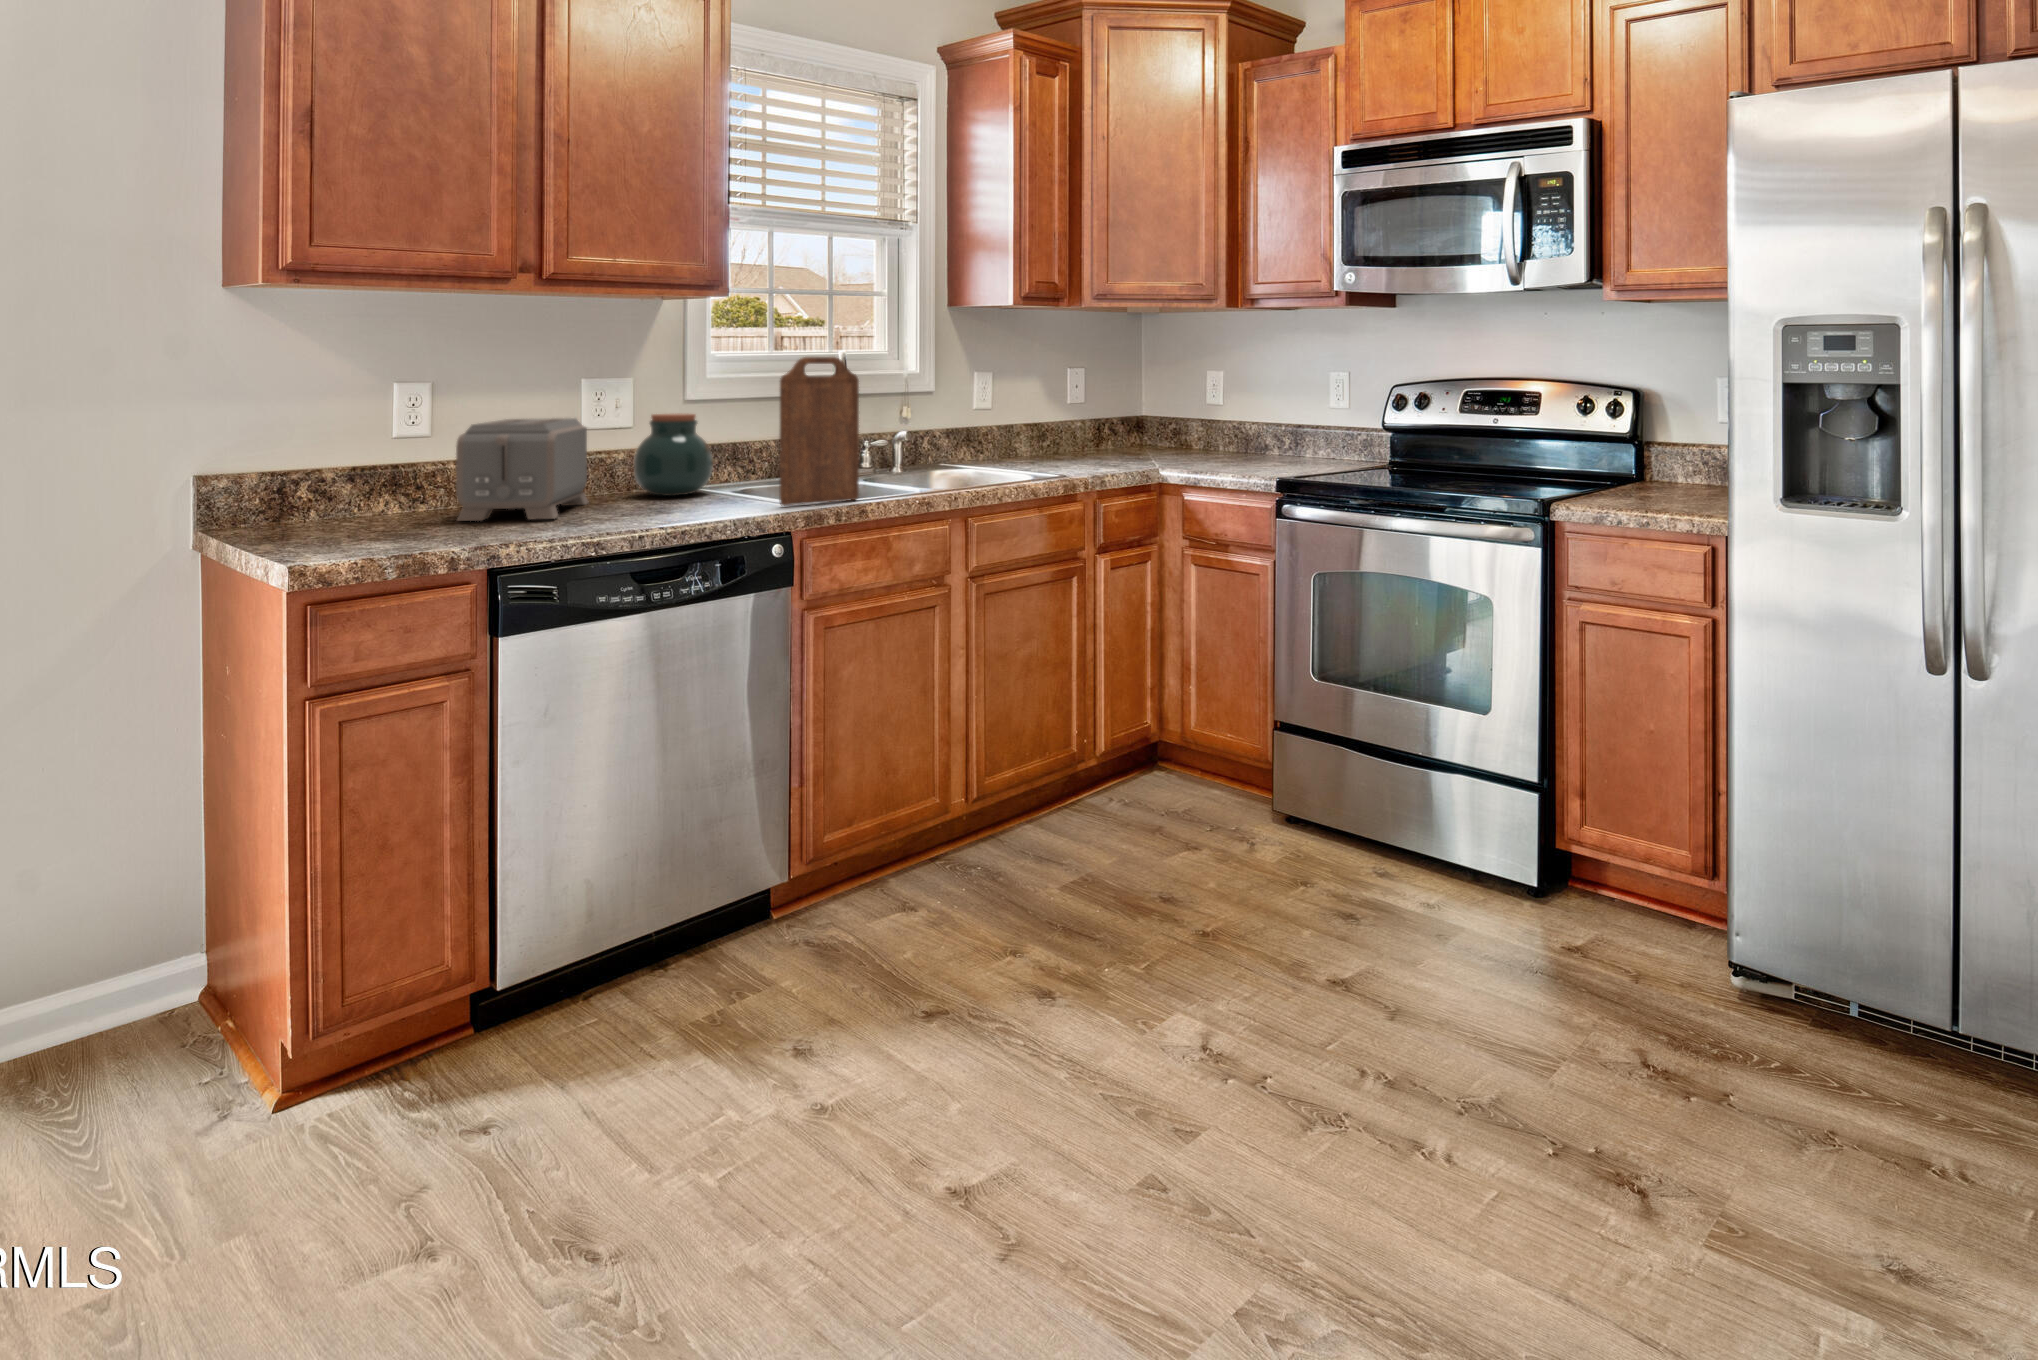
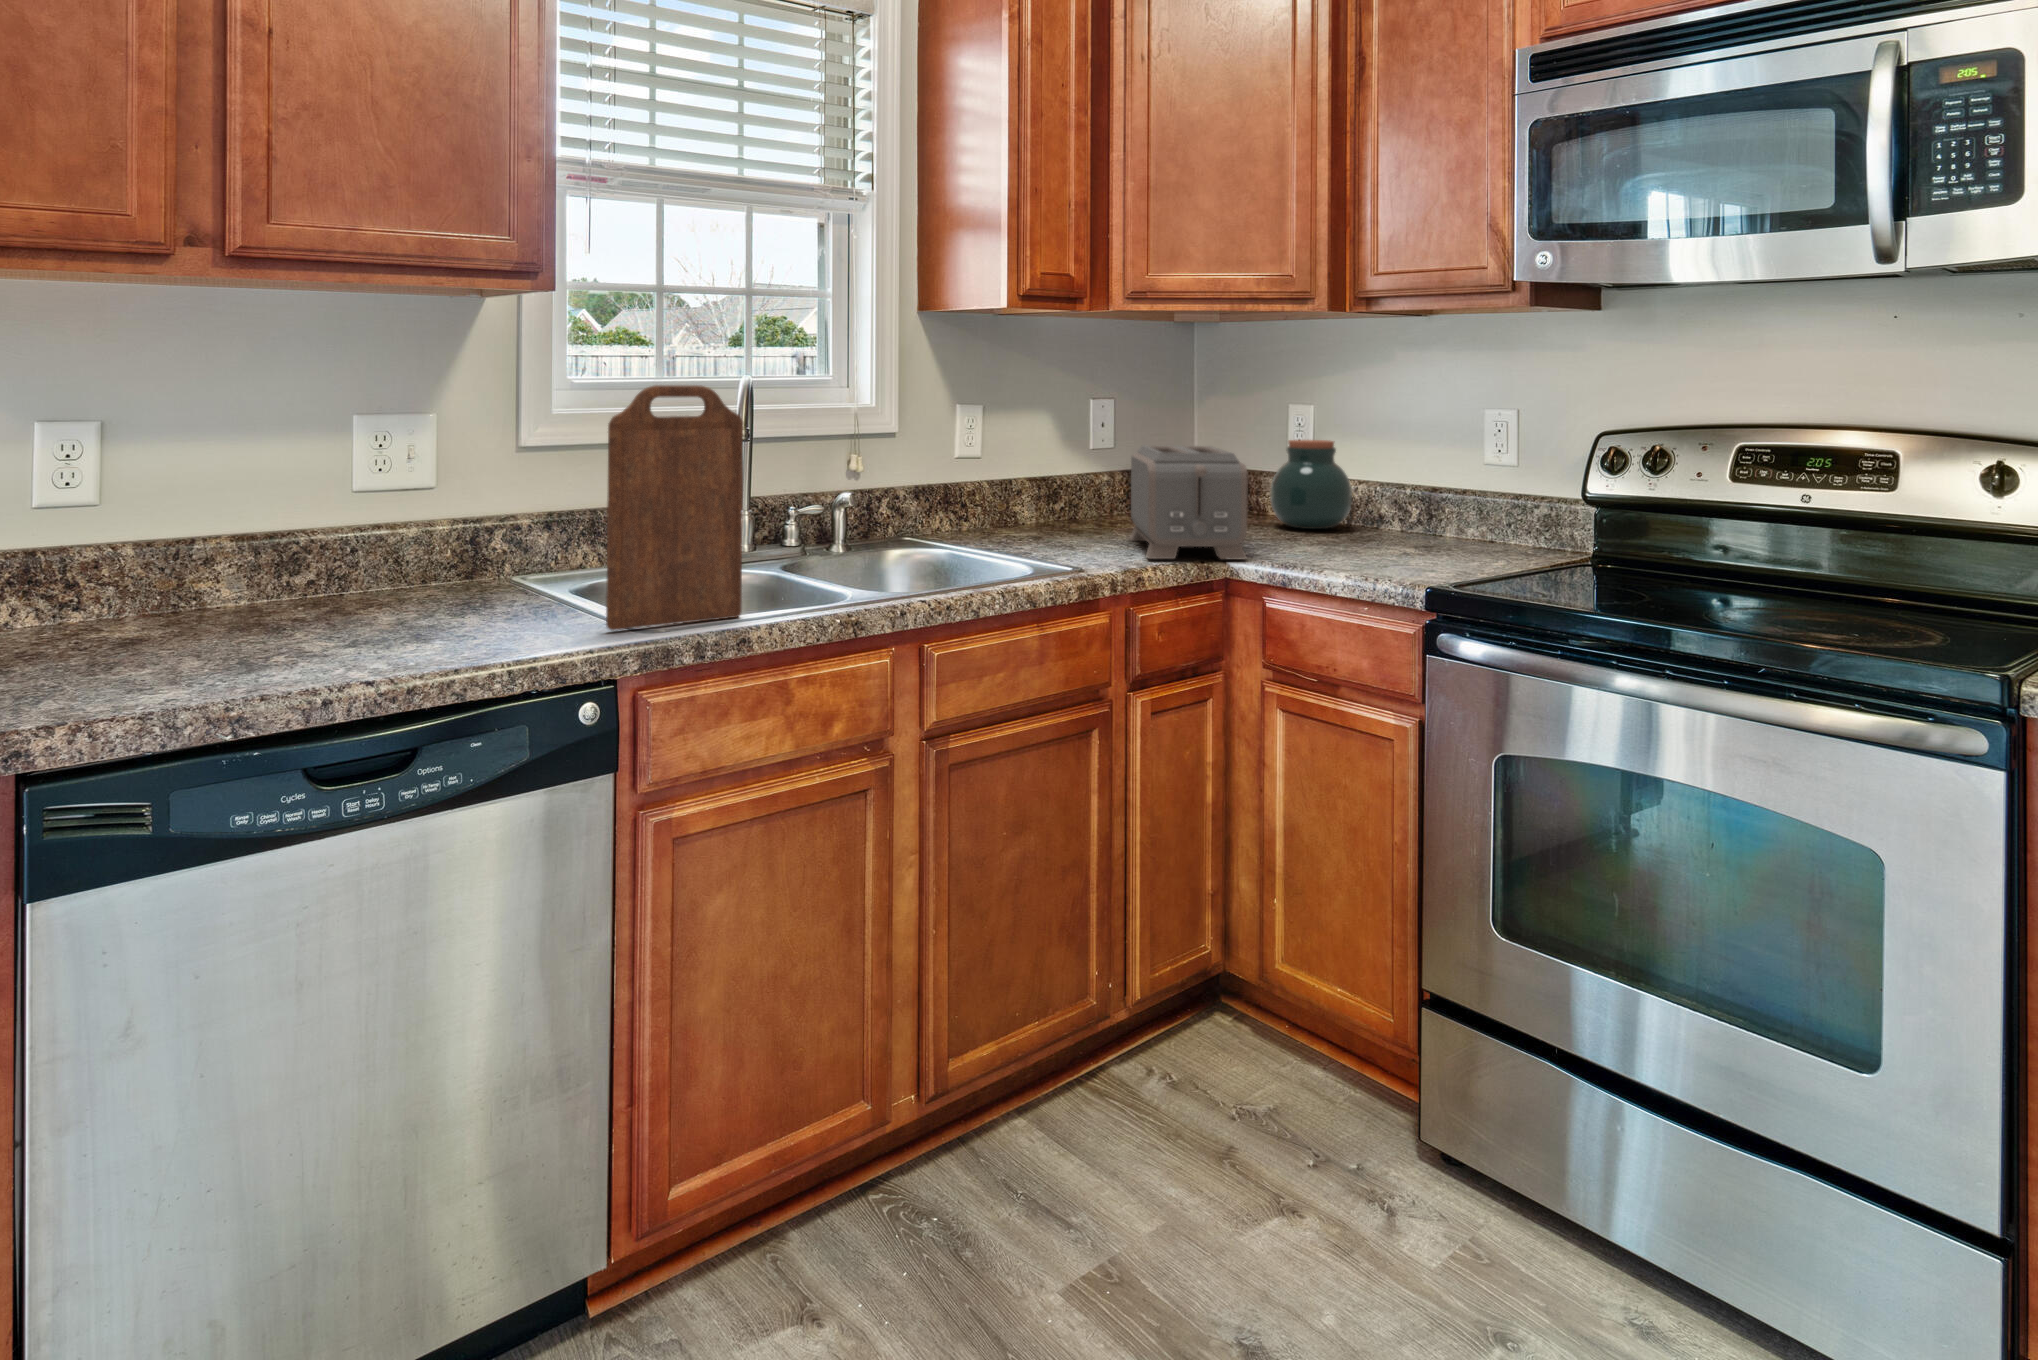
jar: present [634,414,713,496] -> present [1270,440,1352,529]
toaster: present [456,418,589,521] -> present [1130,445,1248,559]

